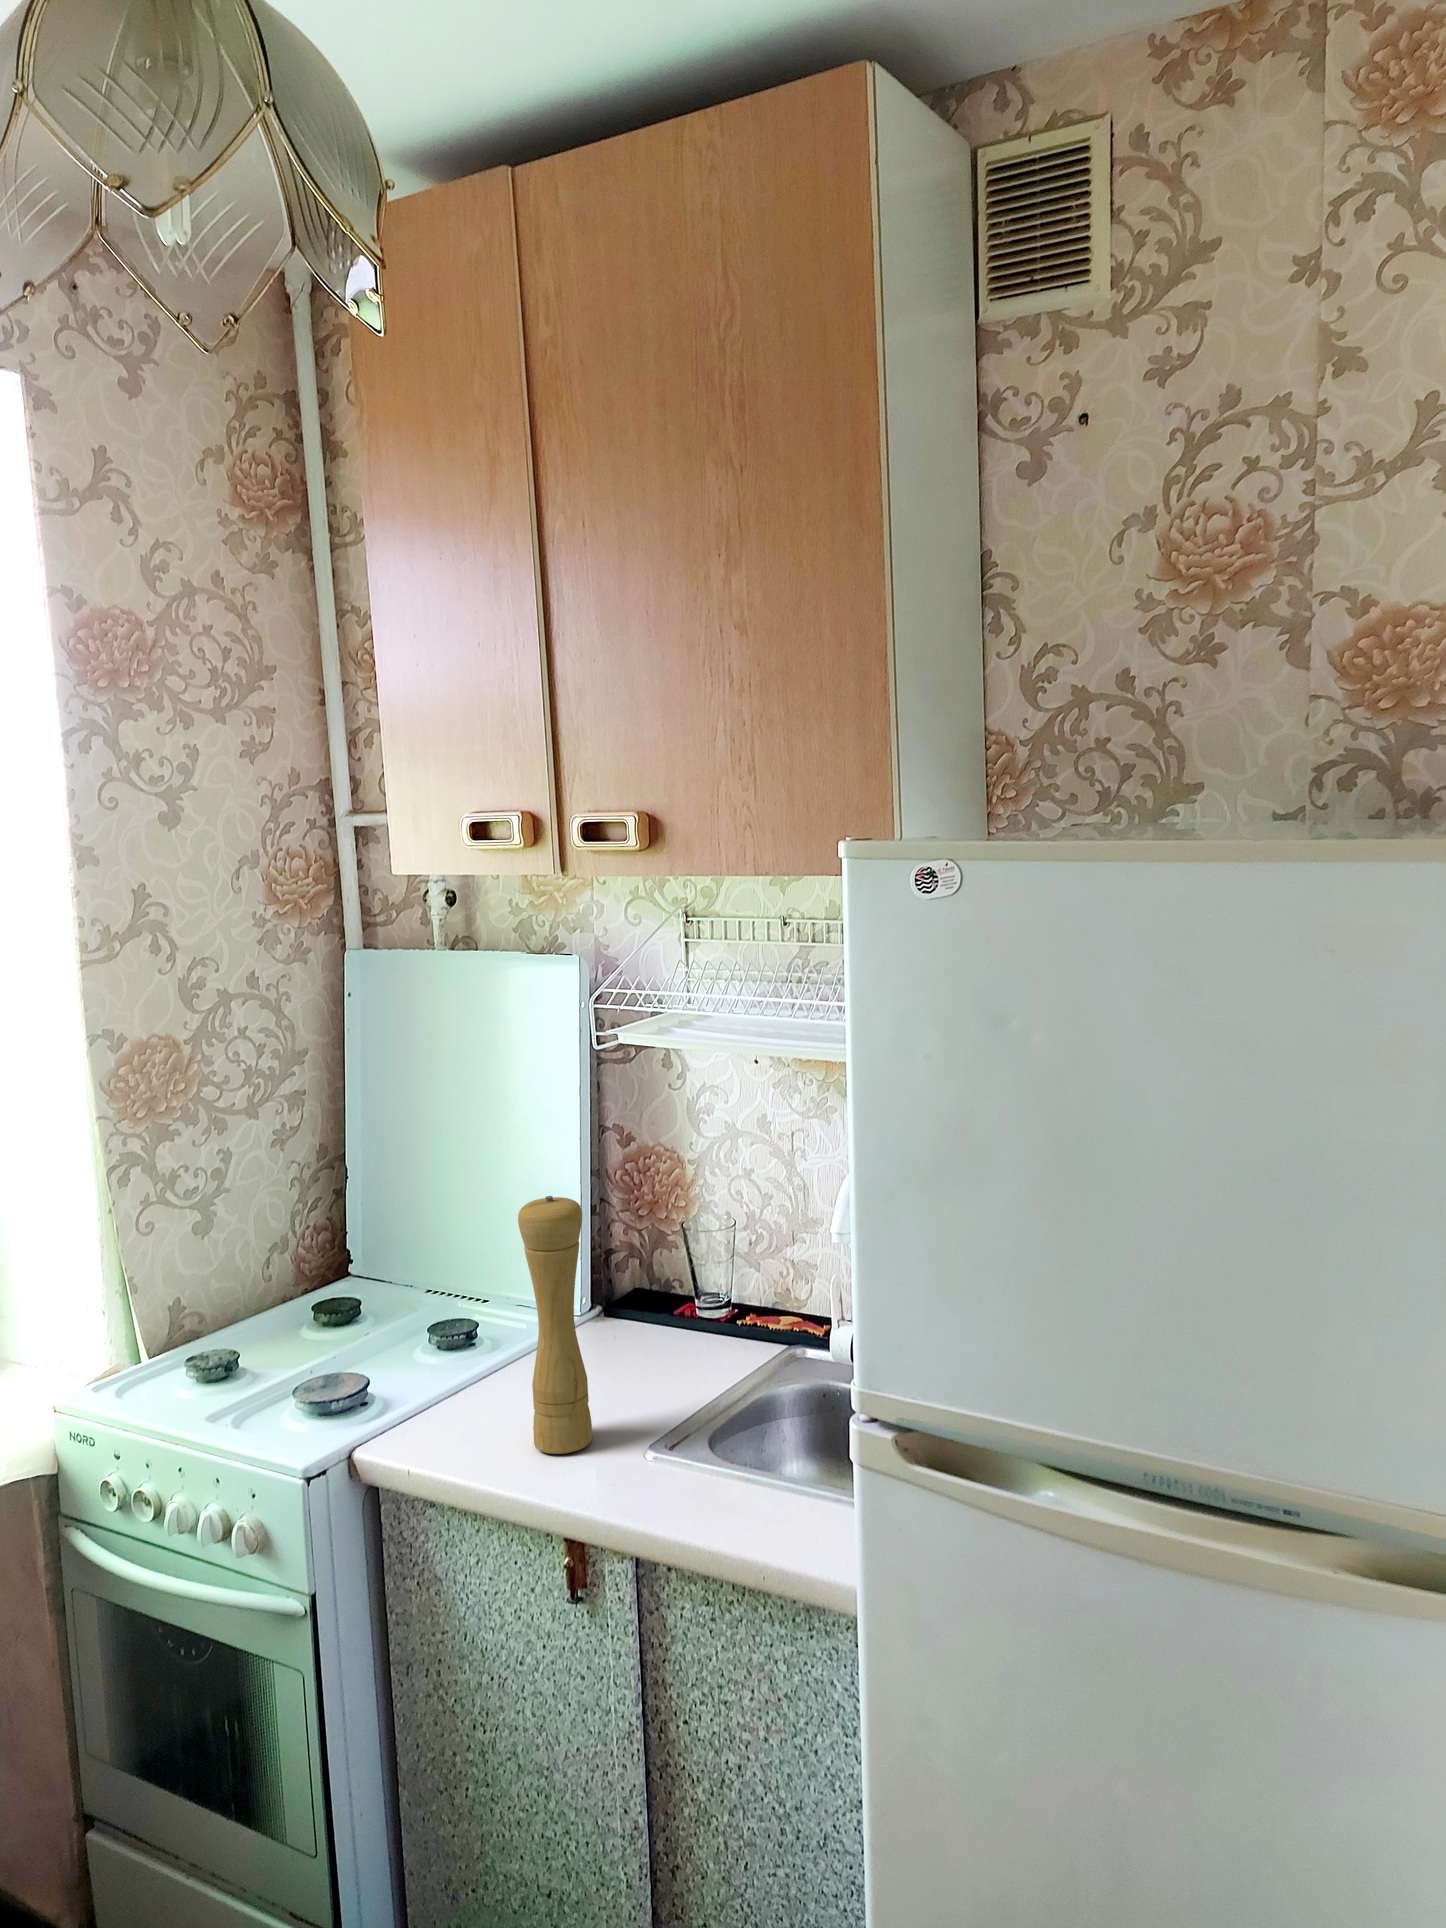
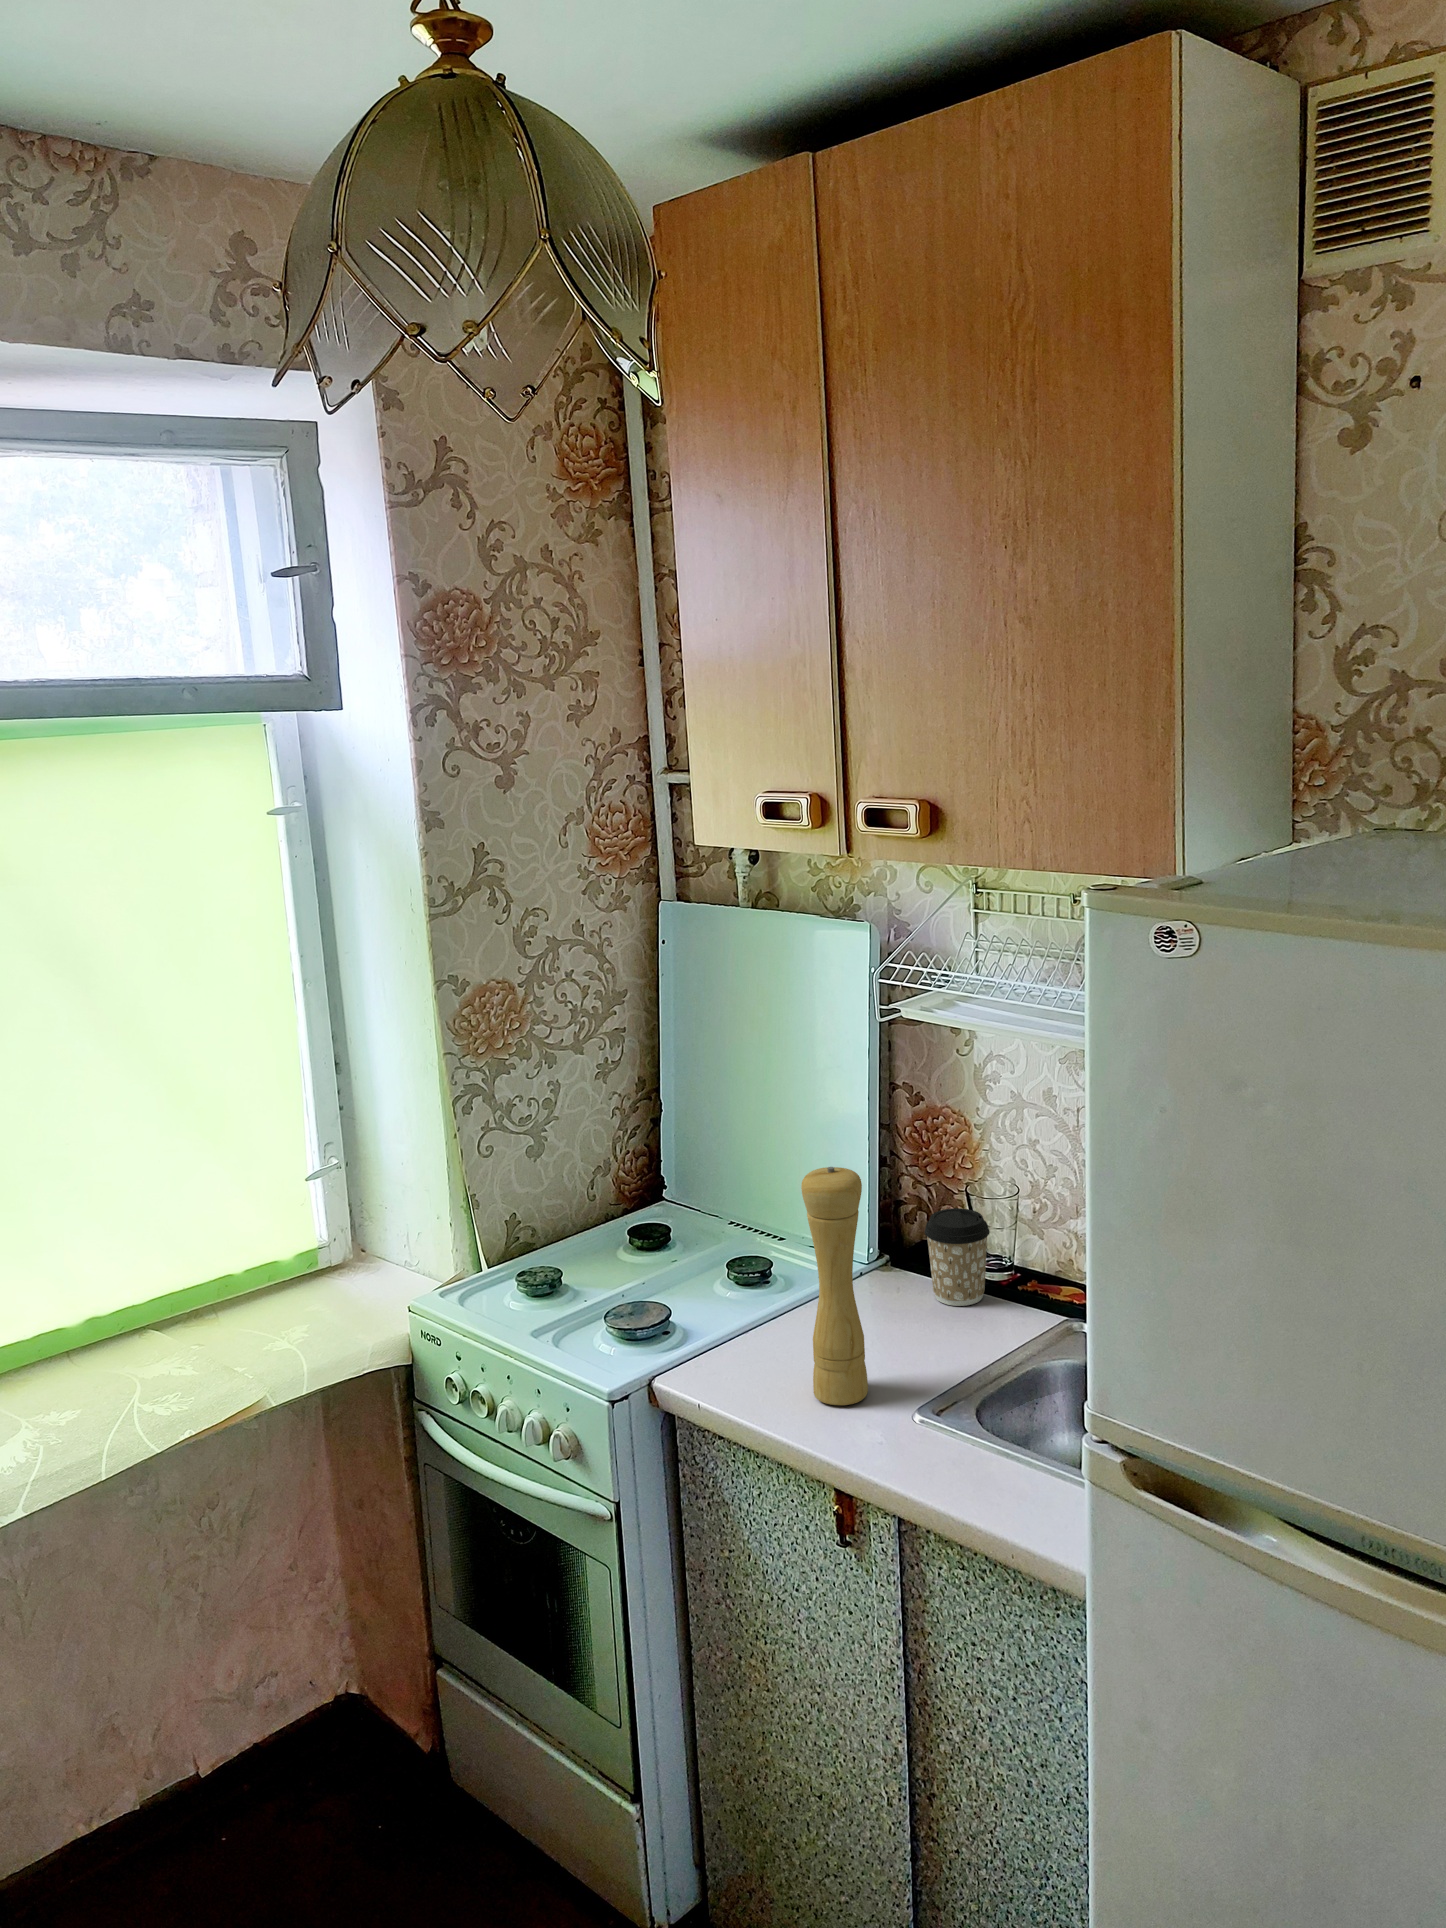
coffee cup: none [639,1248,706,1348] -> present [925,1208,990,1306]

